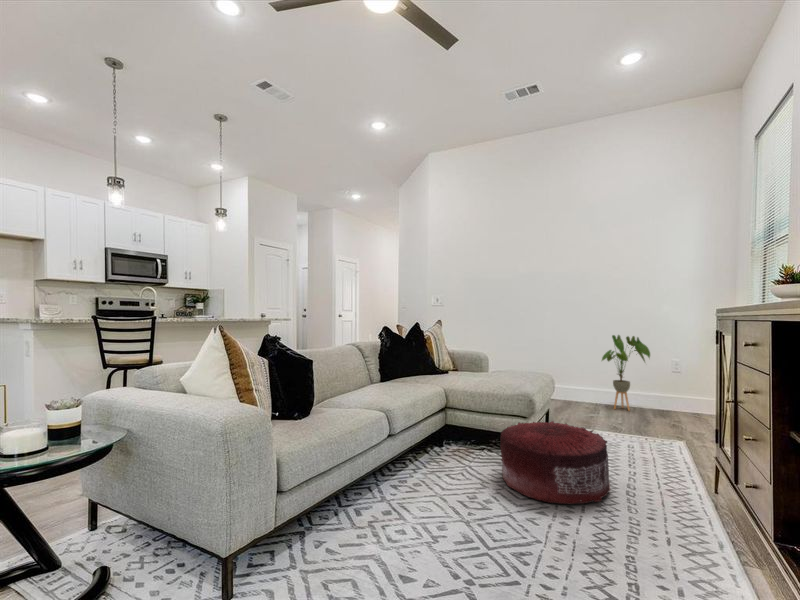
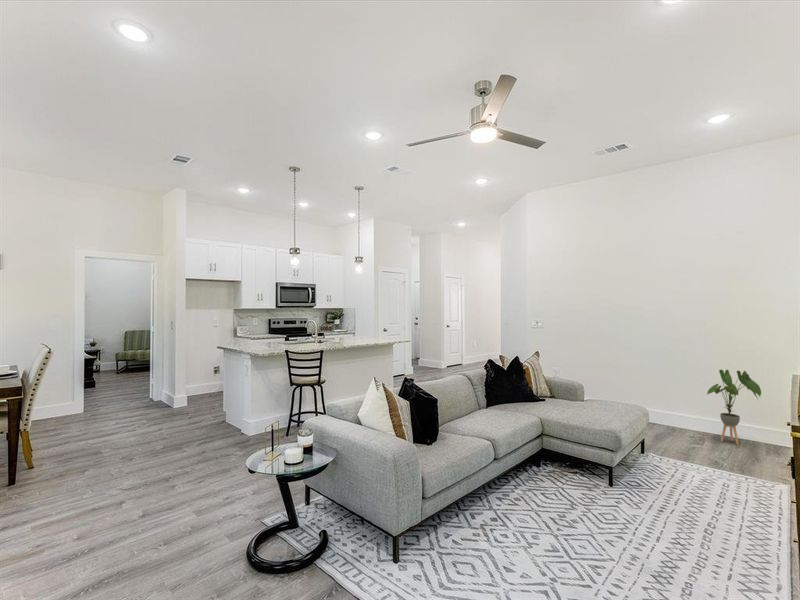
pouf: present [500,421,611,504] -> none [589,456,688,535]

